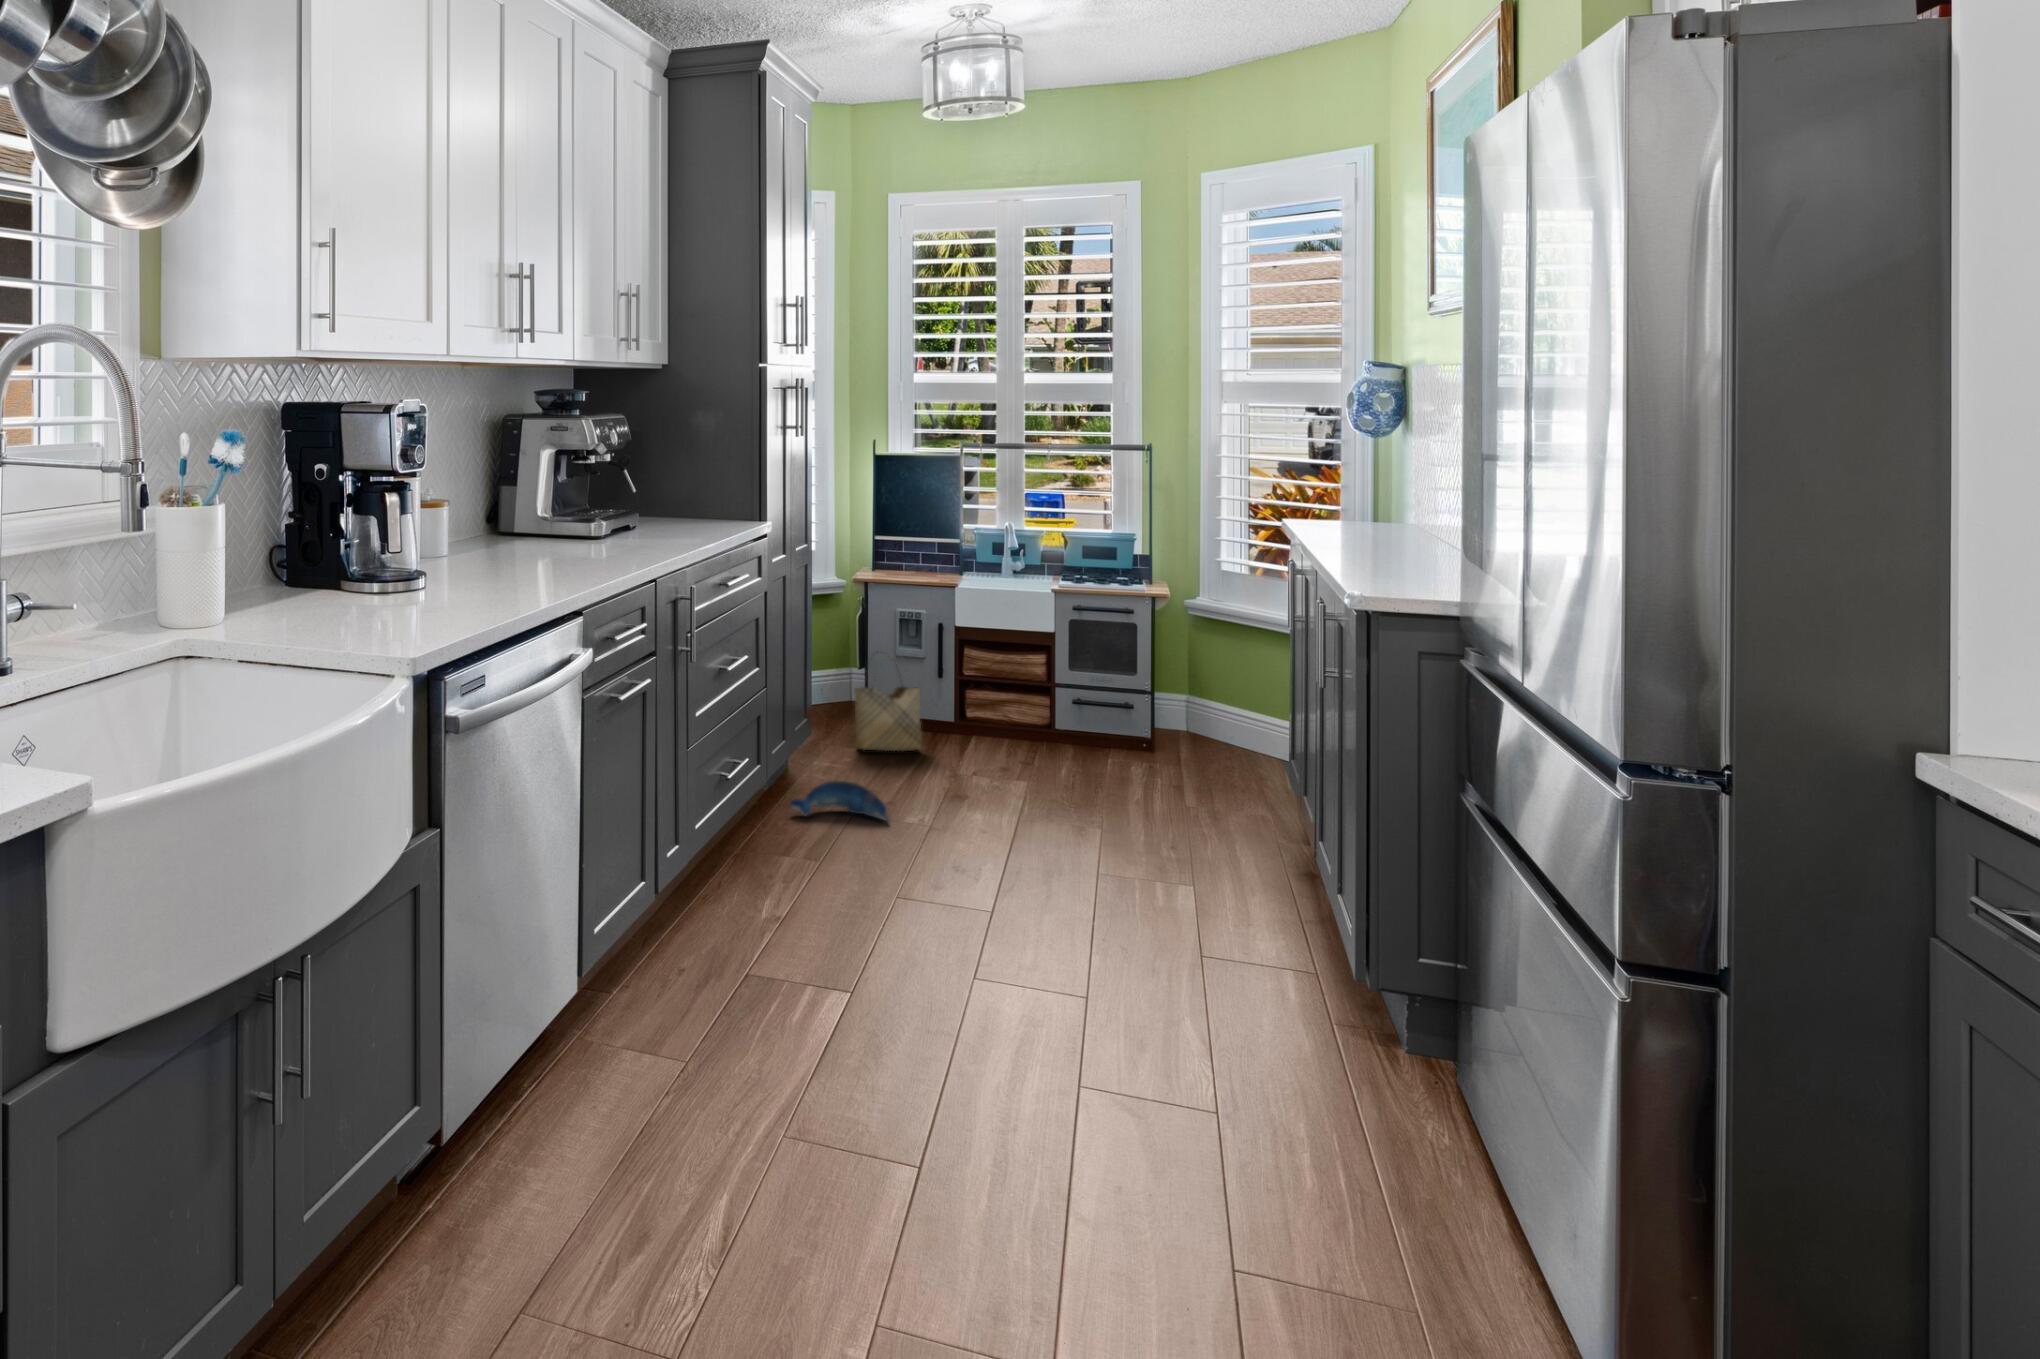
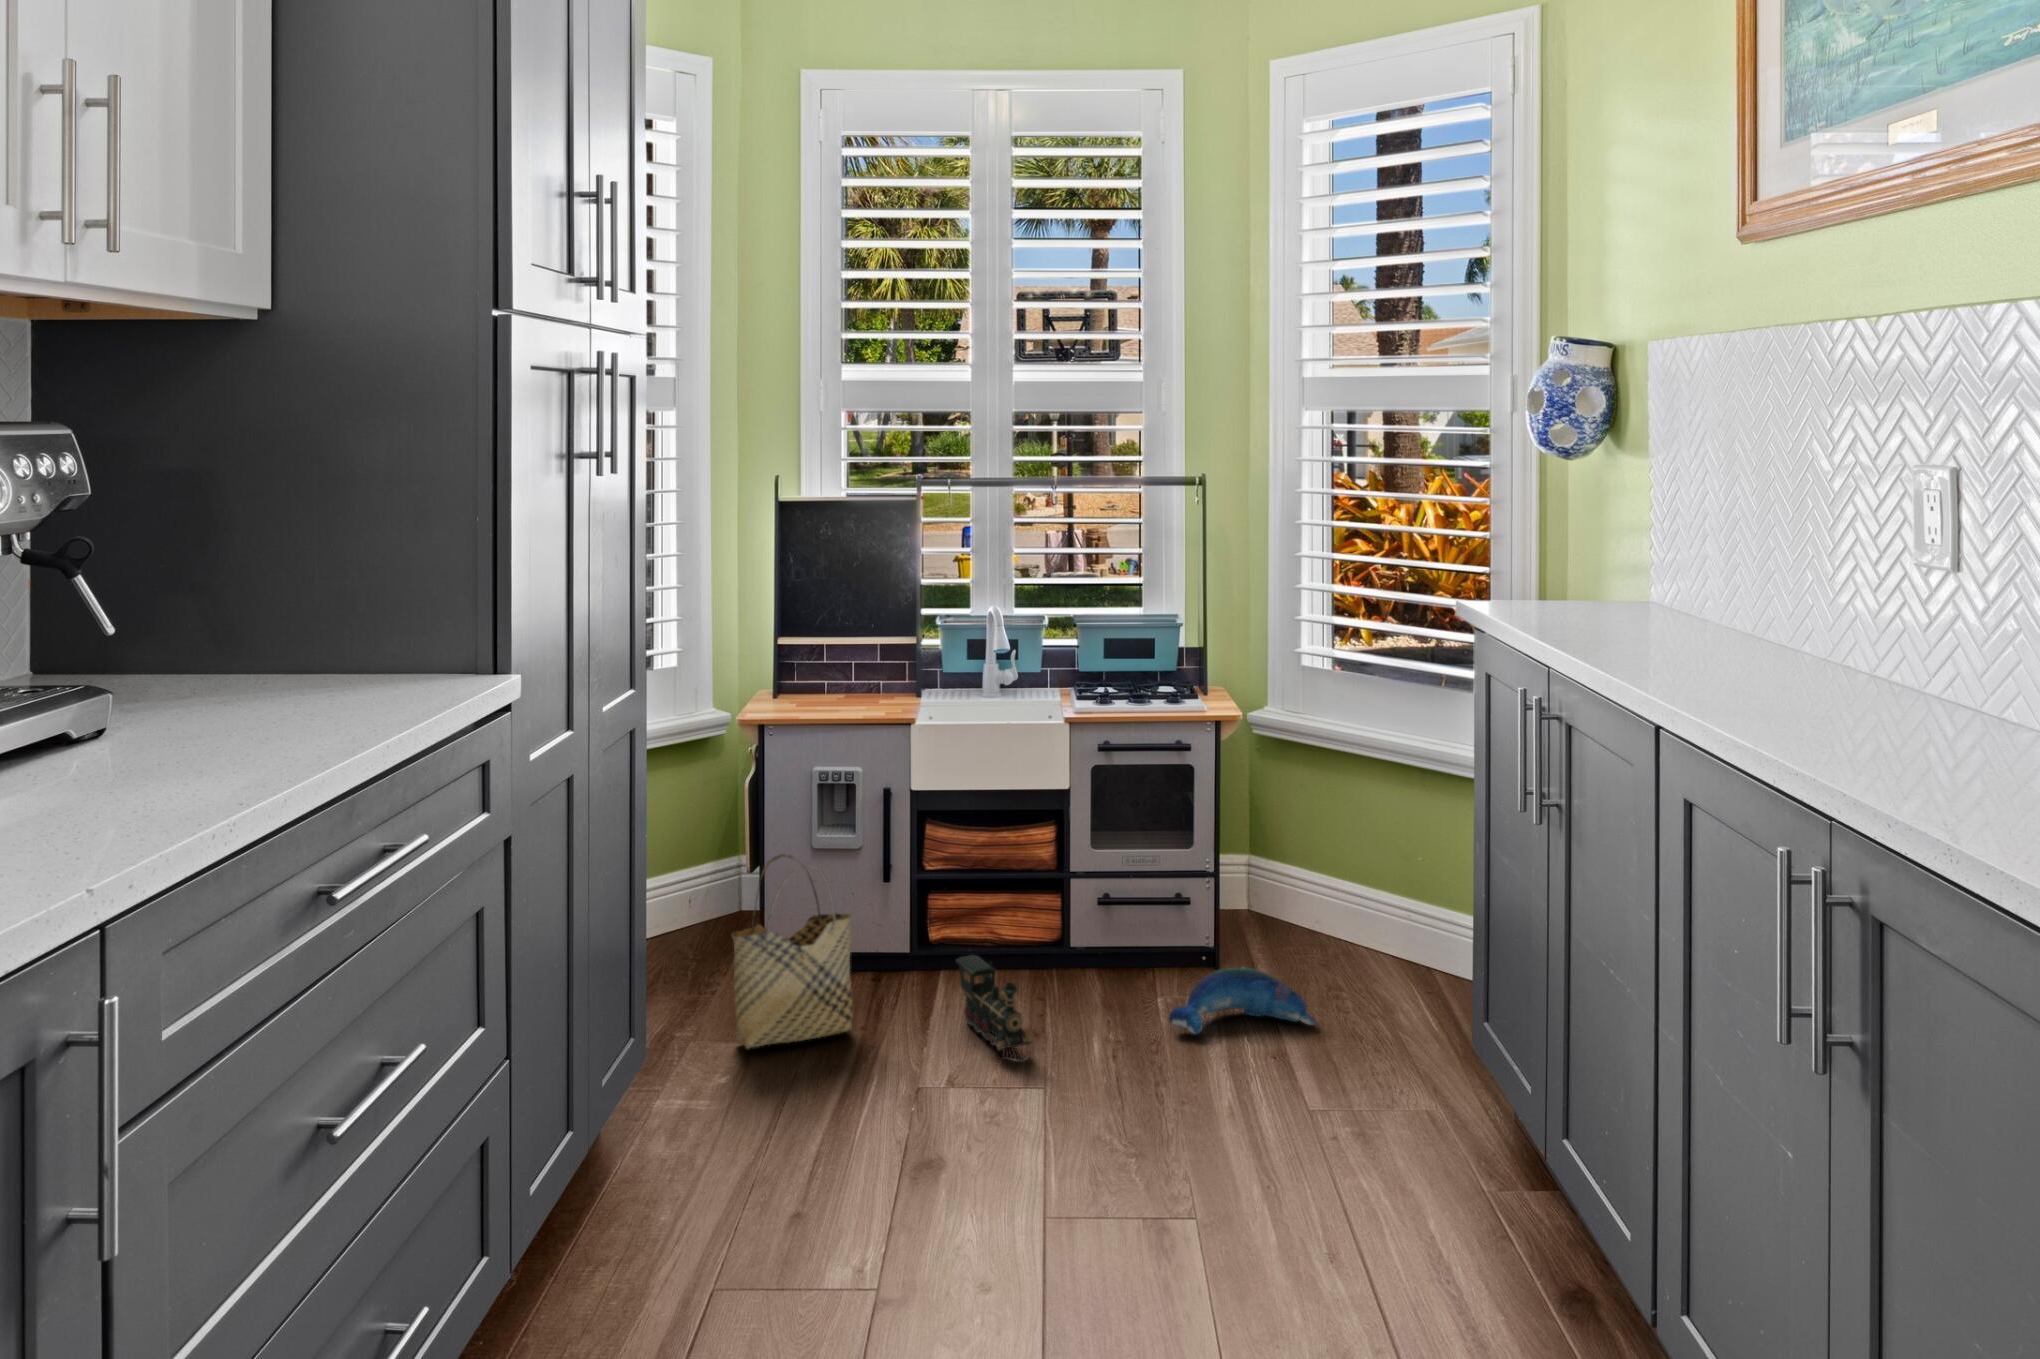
toy train: none [982,719,1027,770] -> present [956,955,1031,1061]
plush toy: present [790,781,889,821] -> present [1168,967,1315,1034]

